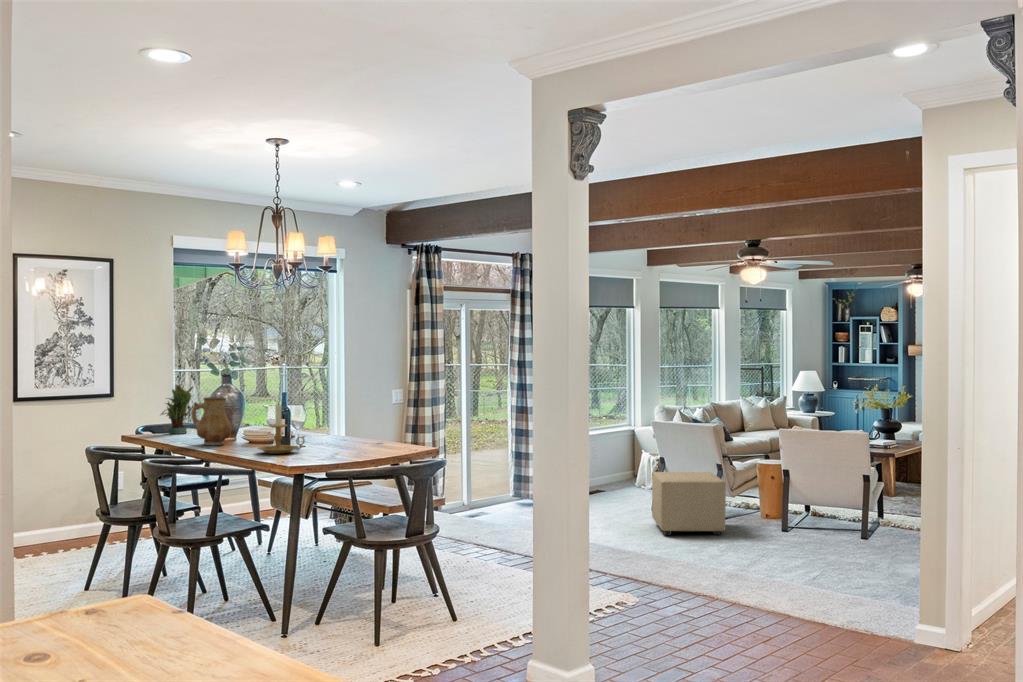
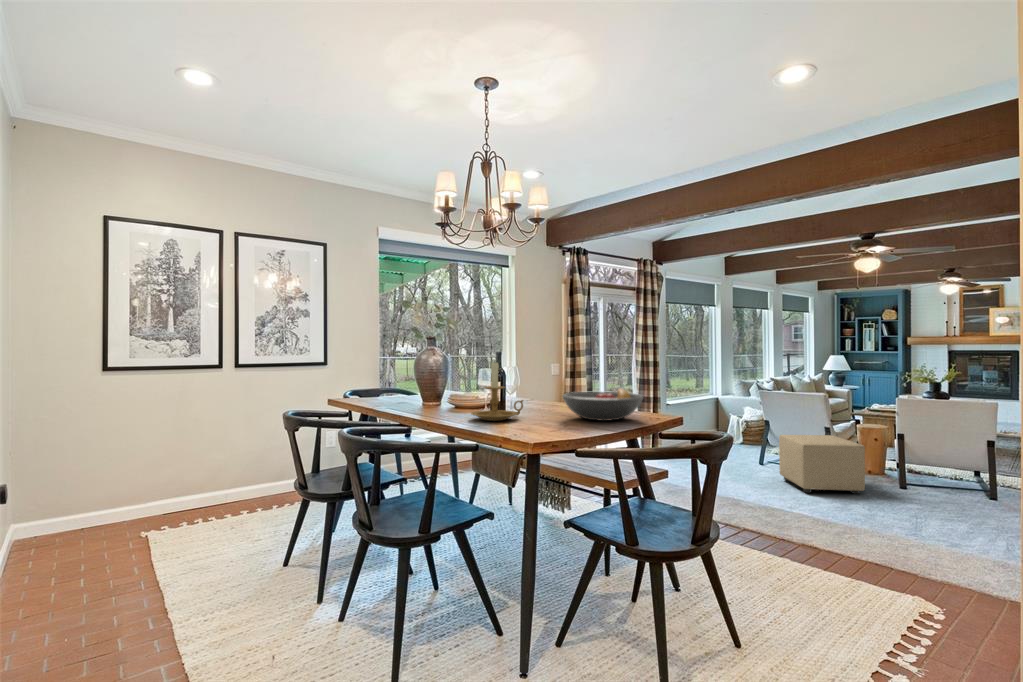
potted plant: present [161,385,193,434] -> none [364,349,396,397]
ceramic pitcher: present [191,397,231,445] -> none [395,358,436,409]
fruit bowl: none [337,425,406,453] -> present [563,388,643,421]

